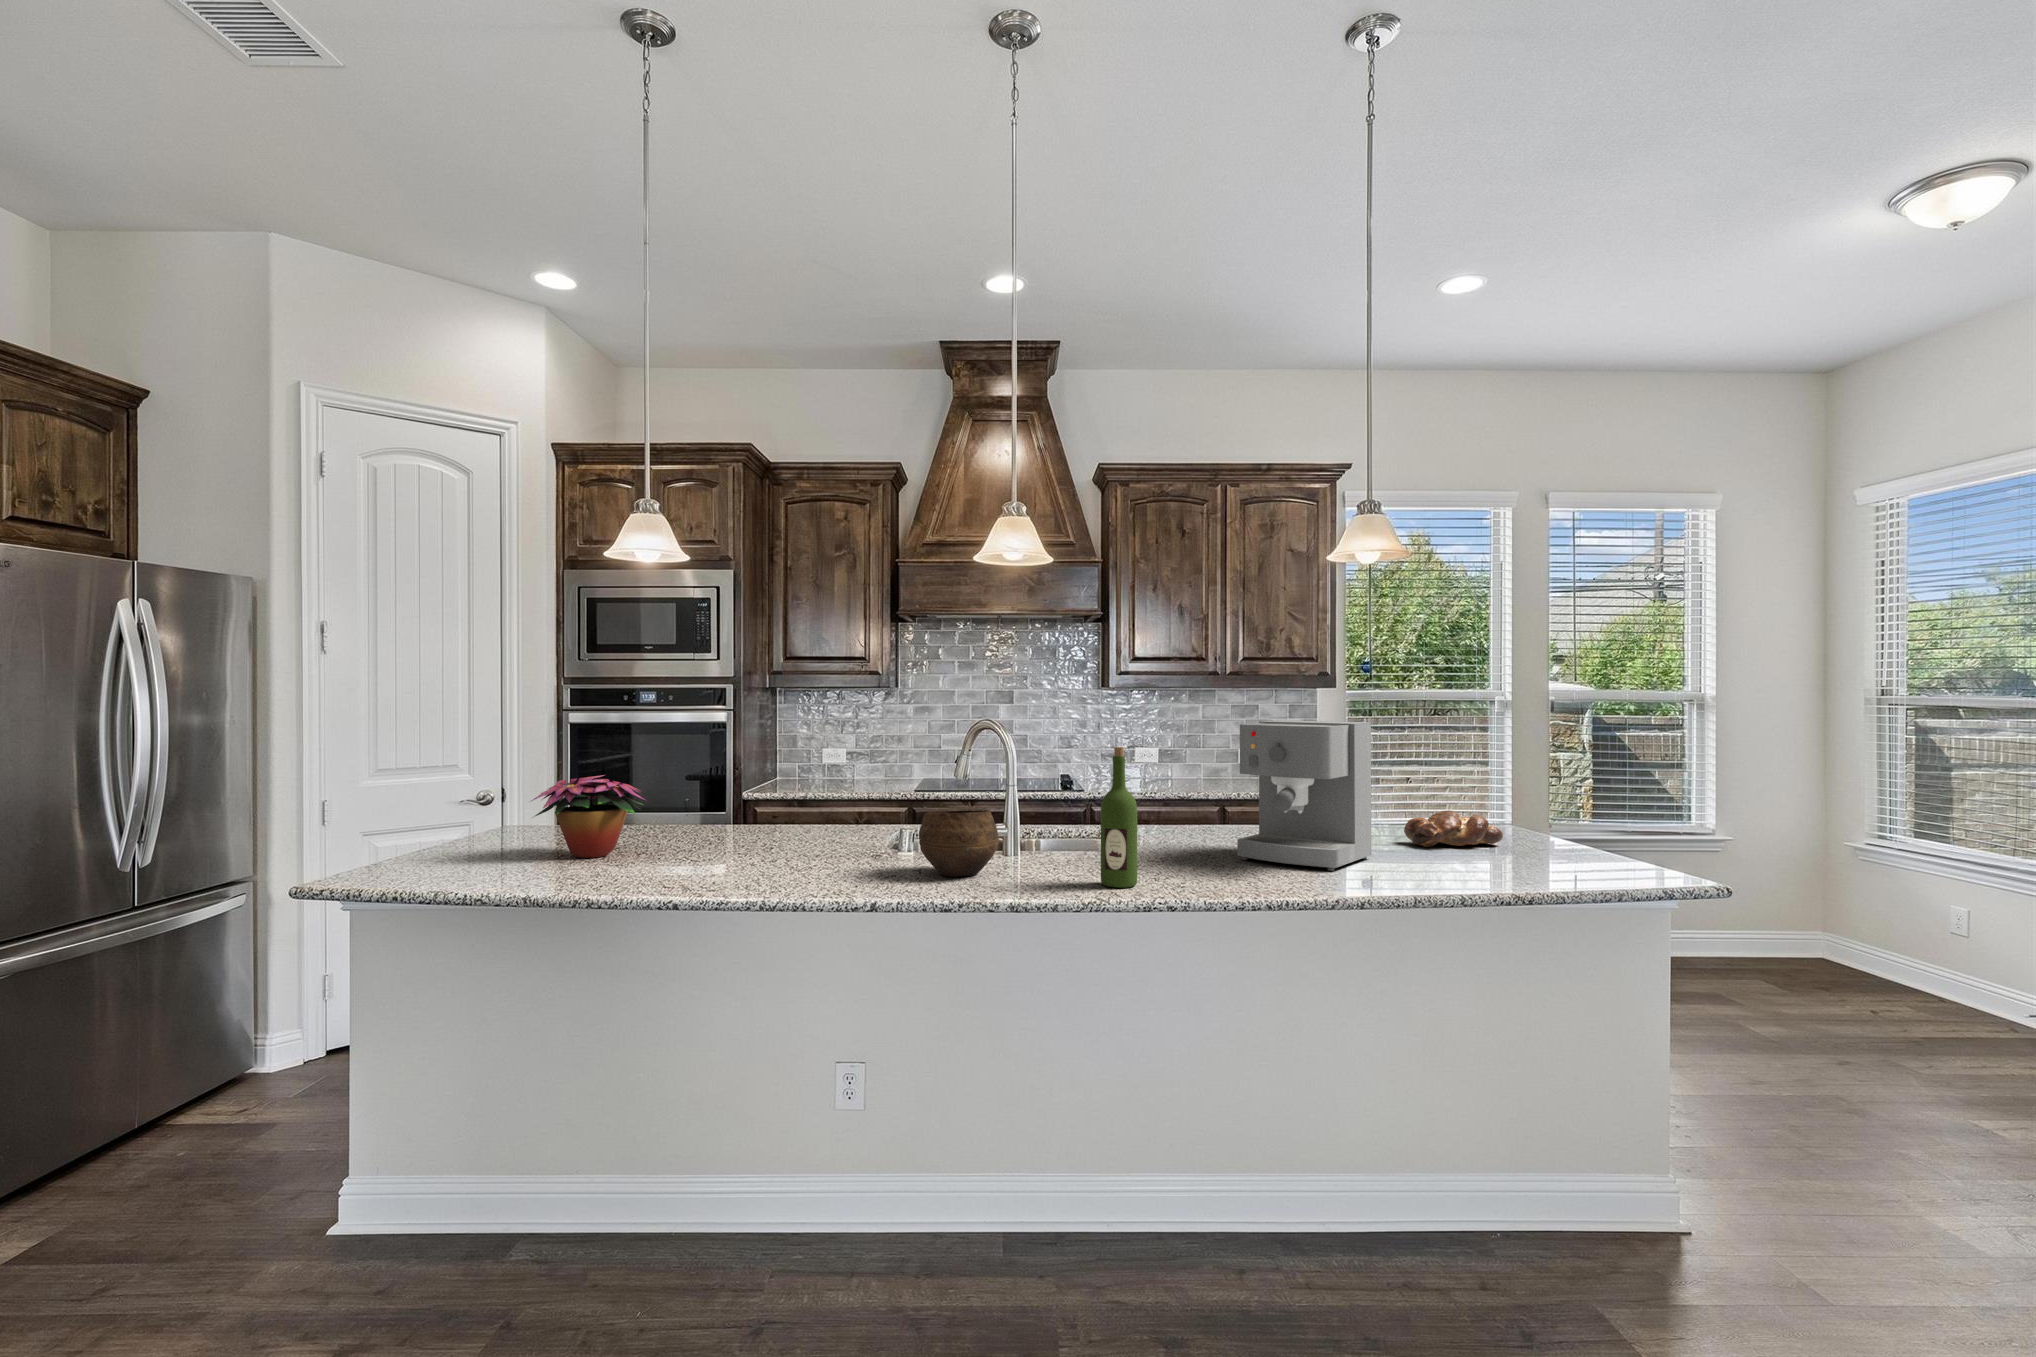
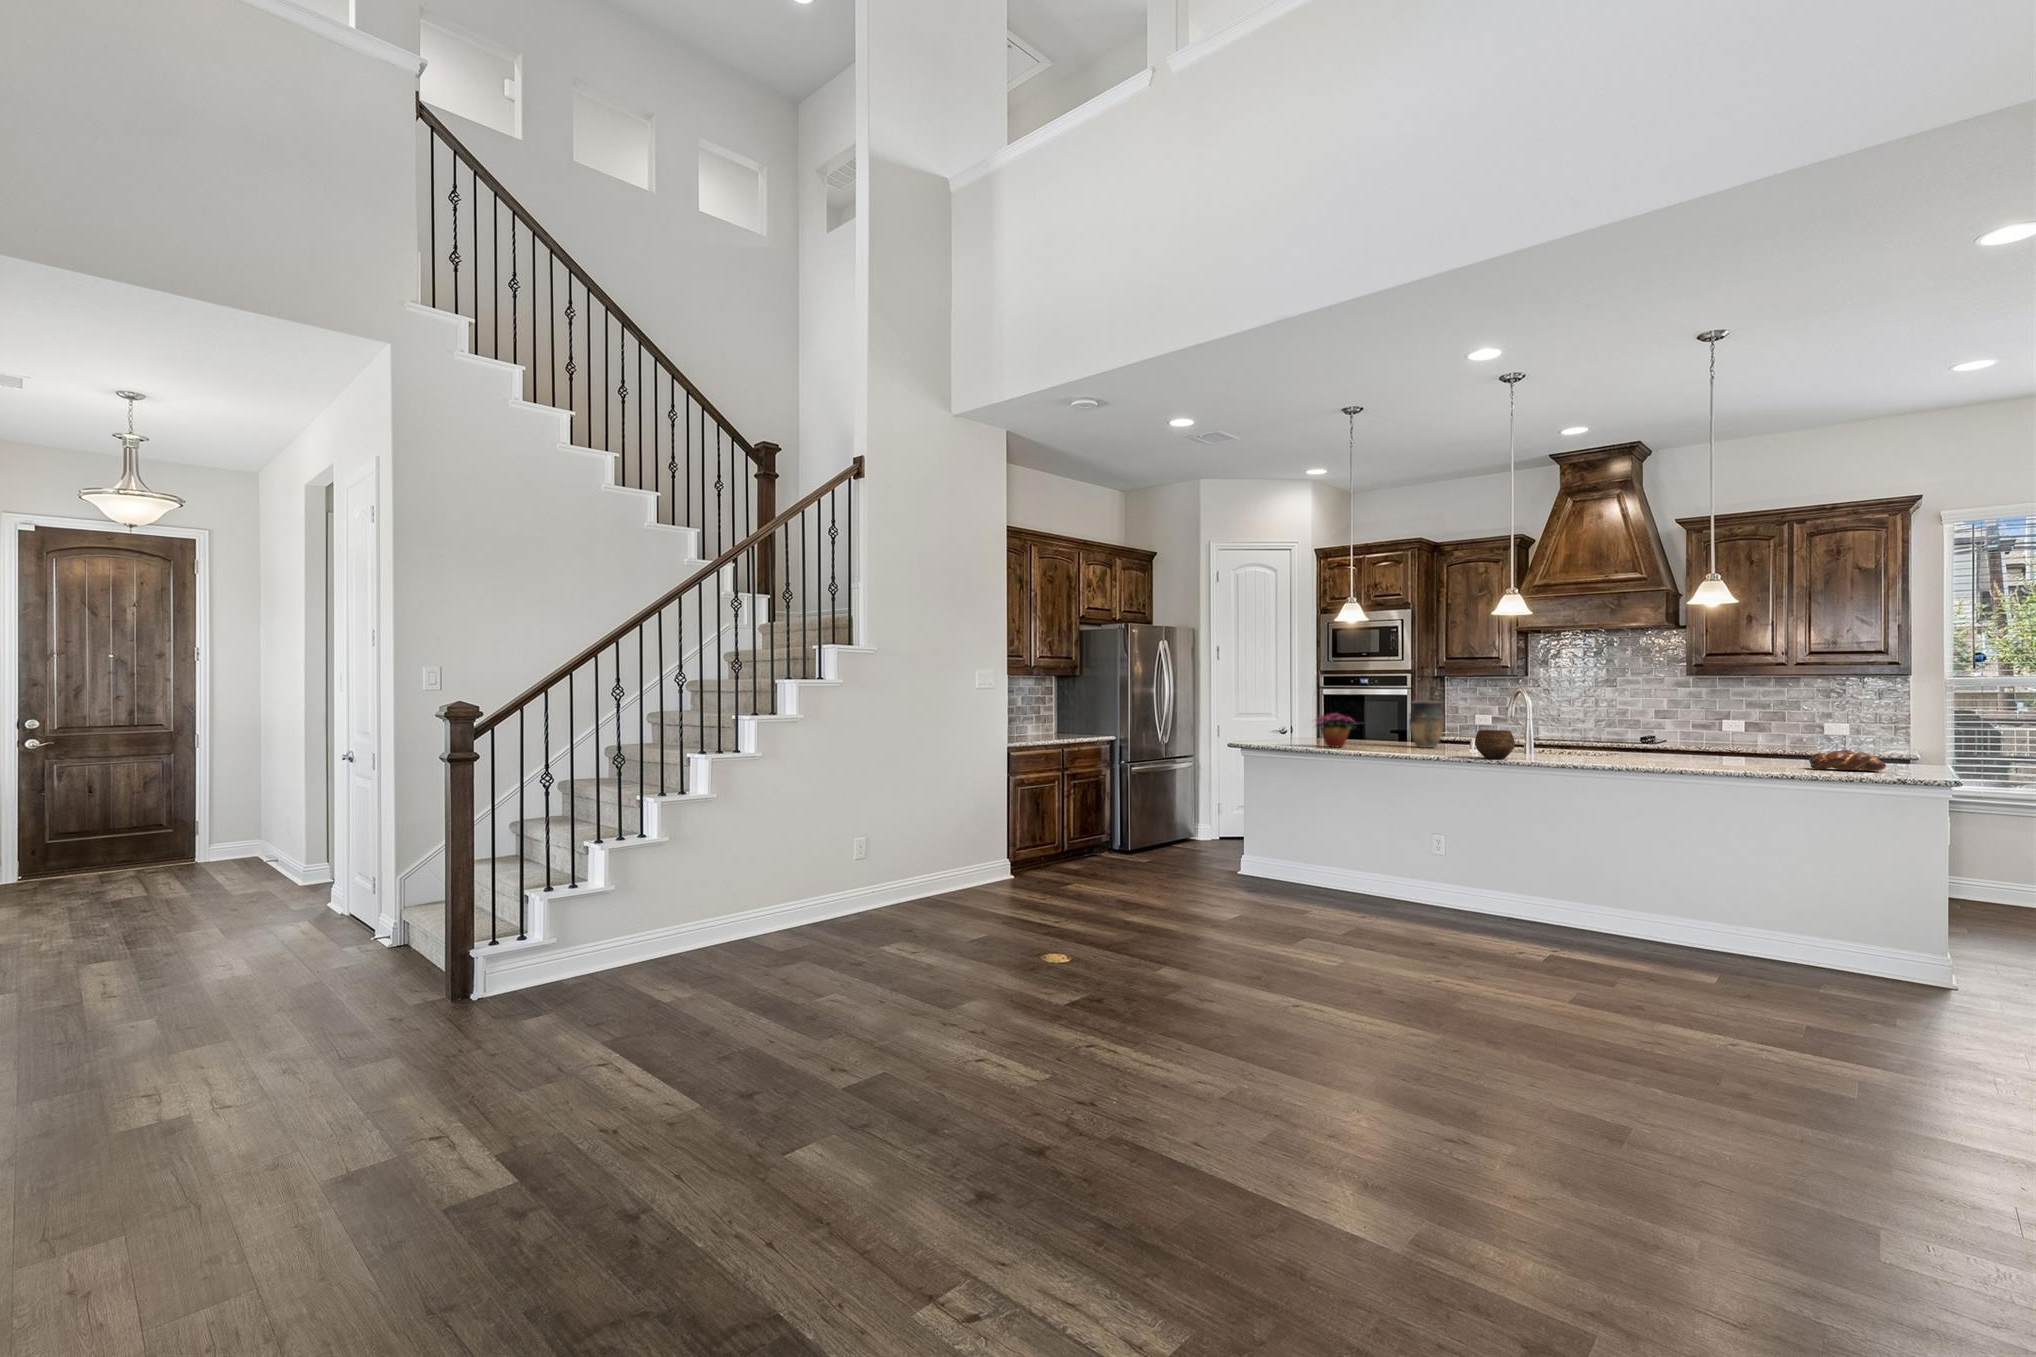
coffee maker: present [1237,720,1372,871] -> none [1663,693,1754,769]
vase: none [751,738,819,836] -> present [1409,701,1444,748]
wine bottle: present [1101,747,1137,888] -> none [1558,702,1577,765]

